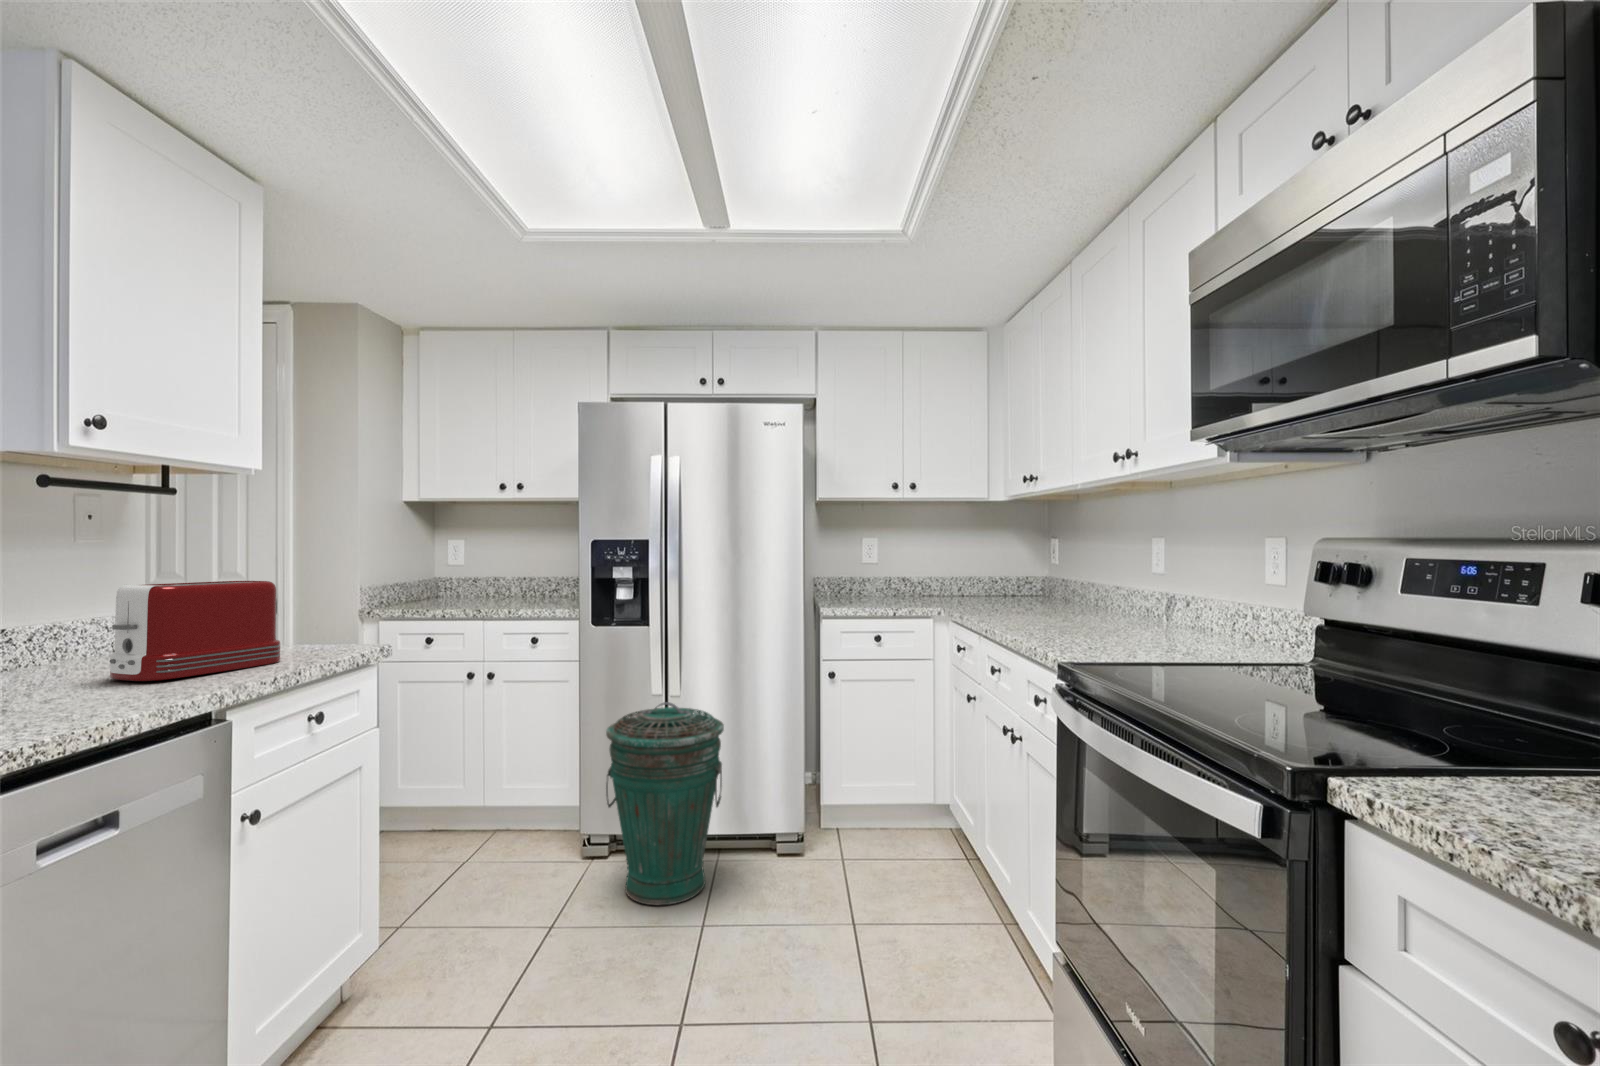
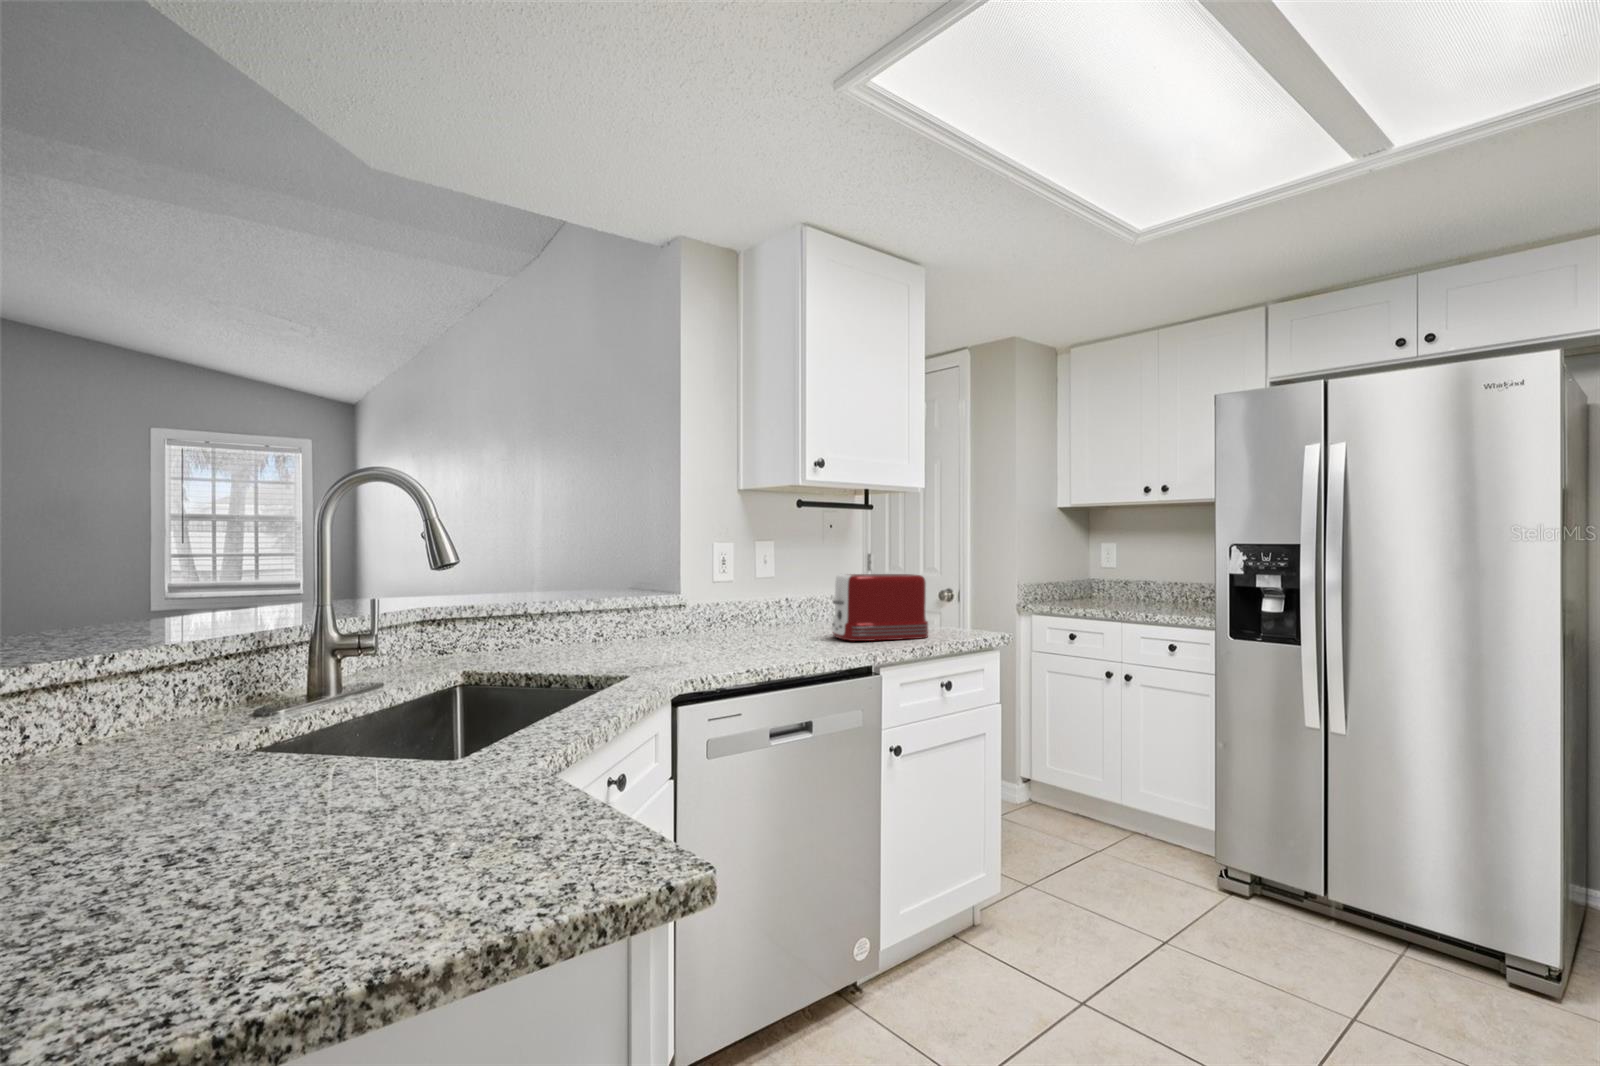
trash can: present [606,702,724,905] -> none [1233,739,1403,986]

